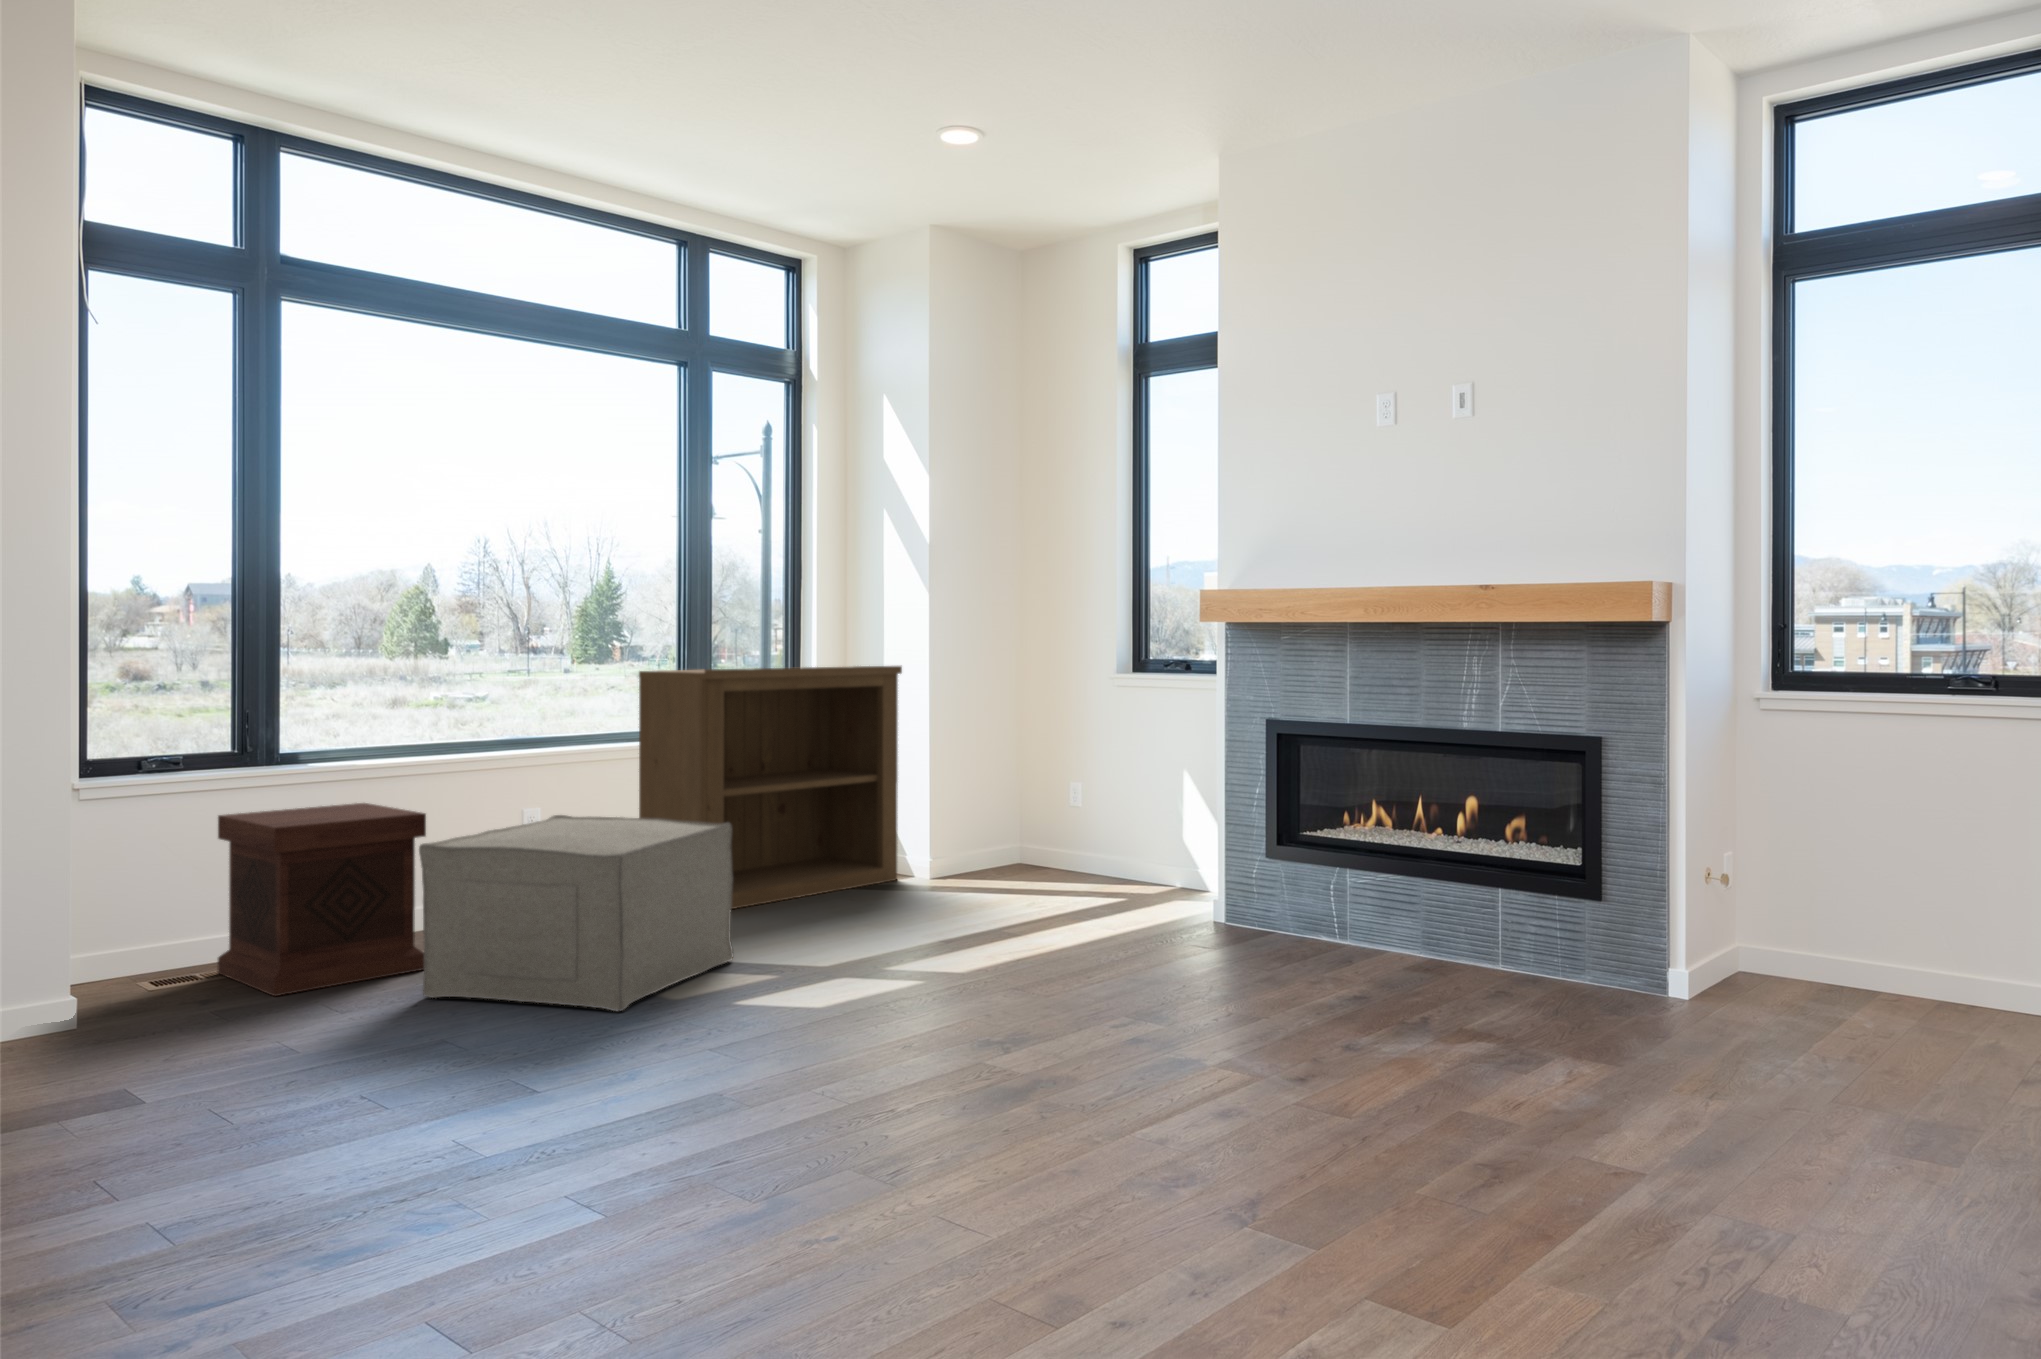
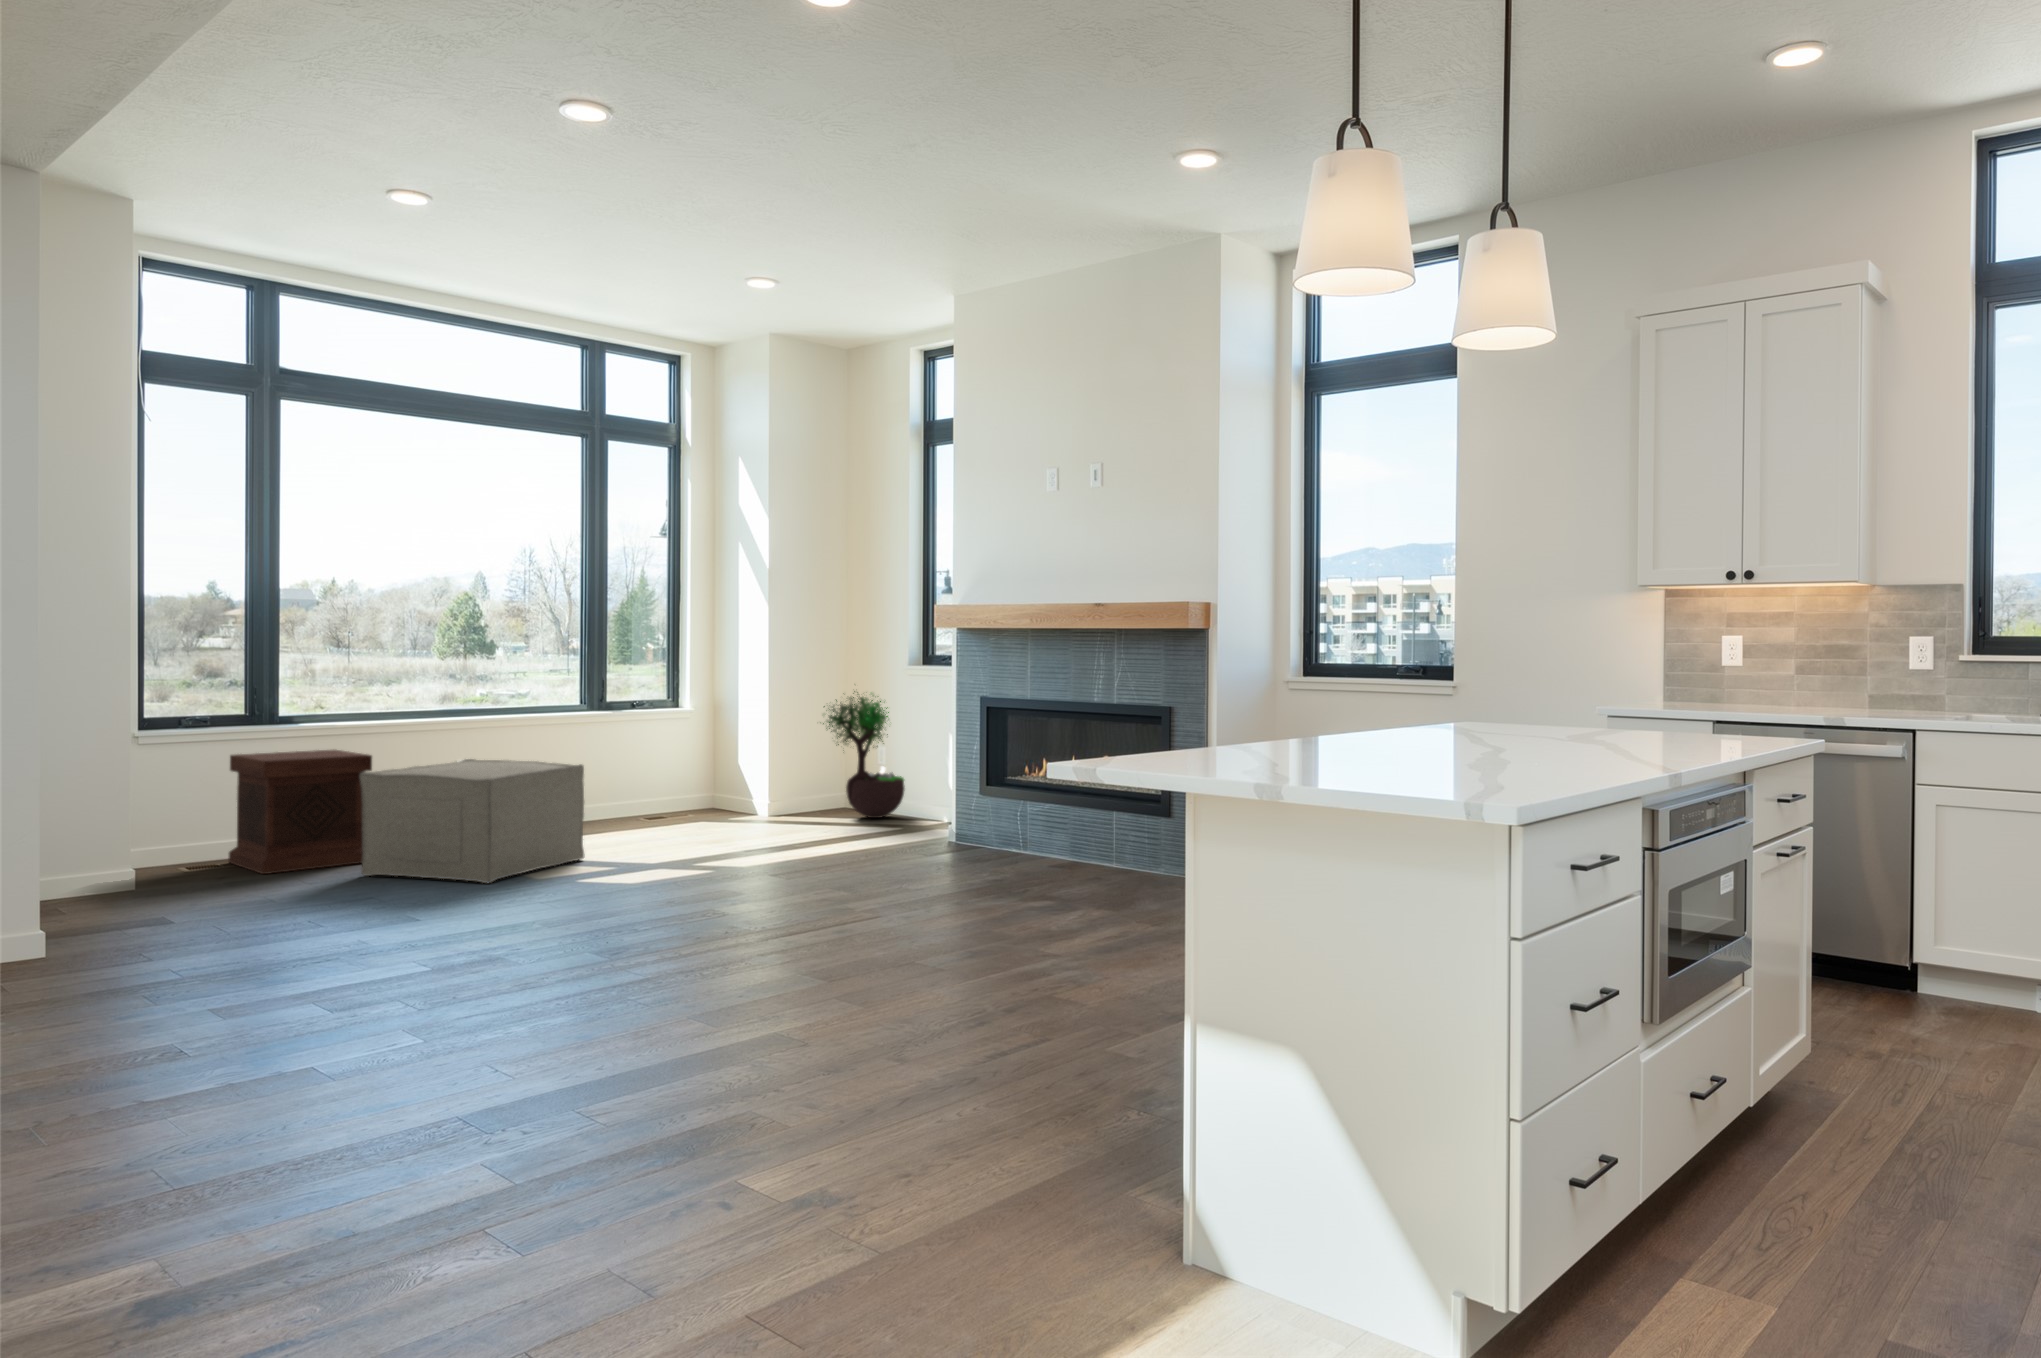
bookshelf: present [639,666,902,909] -> none [543,659,747,835]
potted tree: none [1002,697,1118,880] -> present [823,691,905,818]

